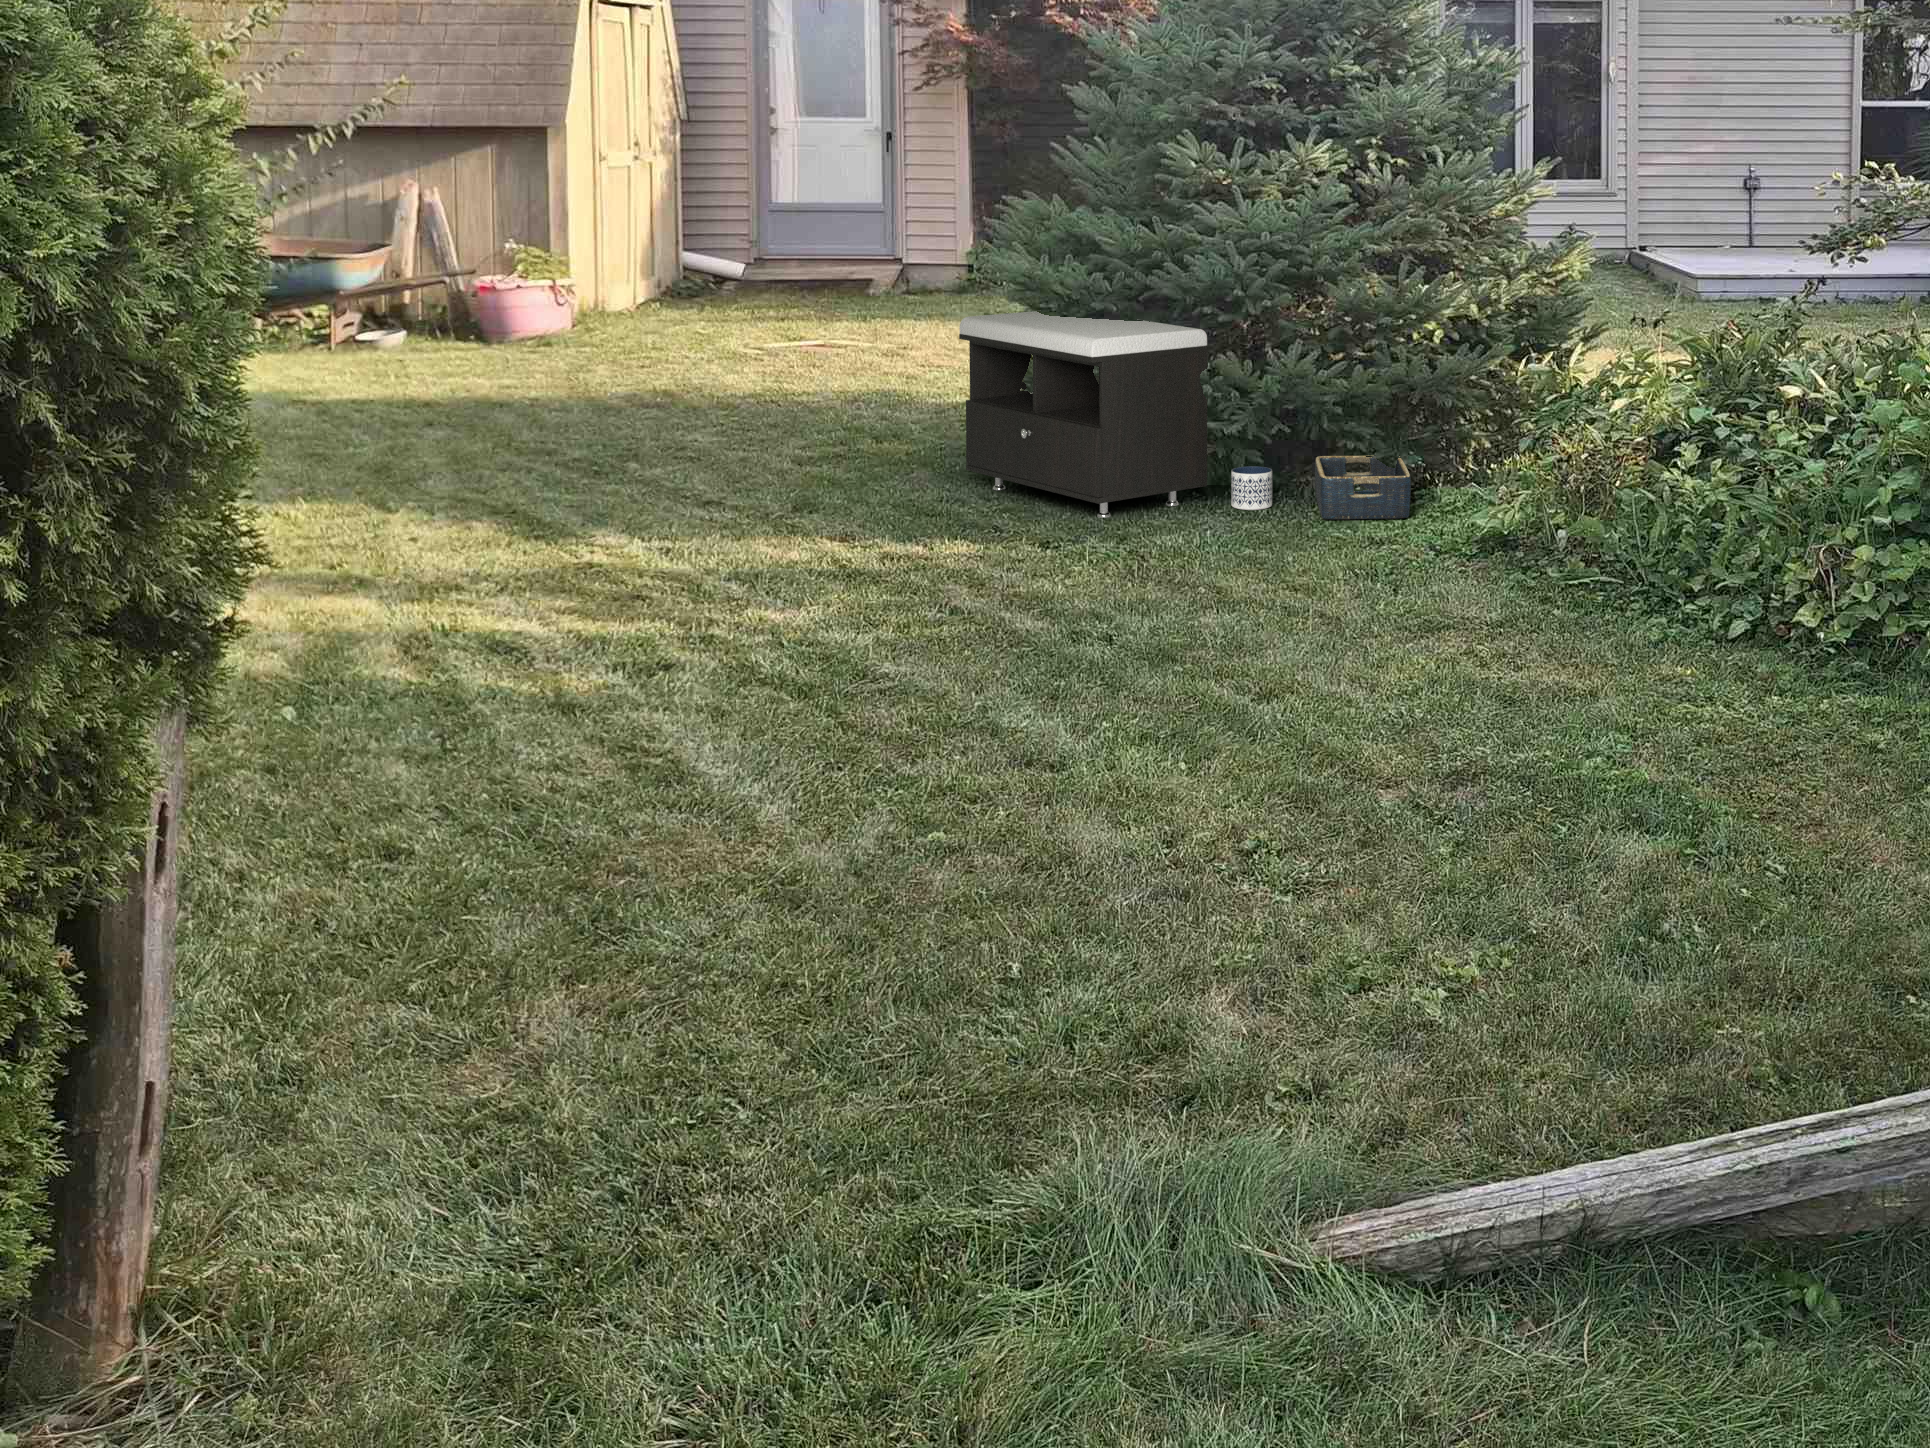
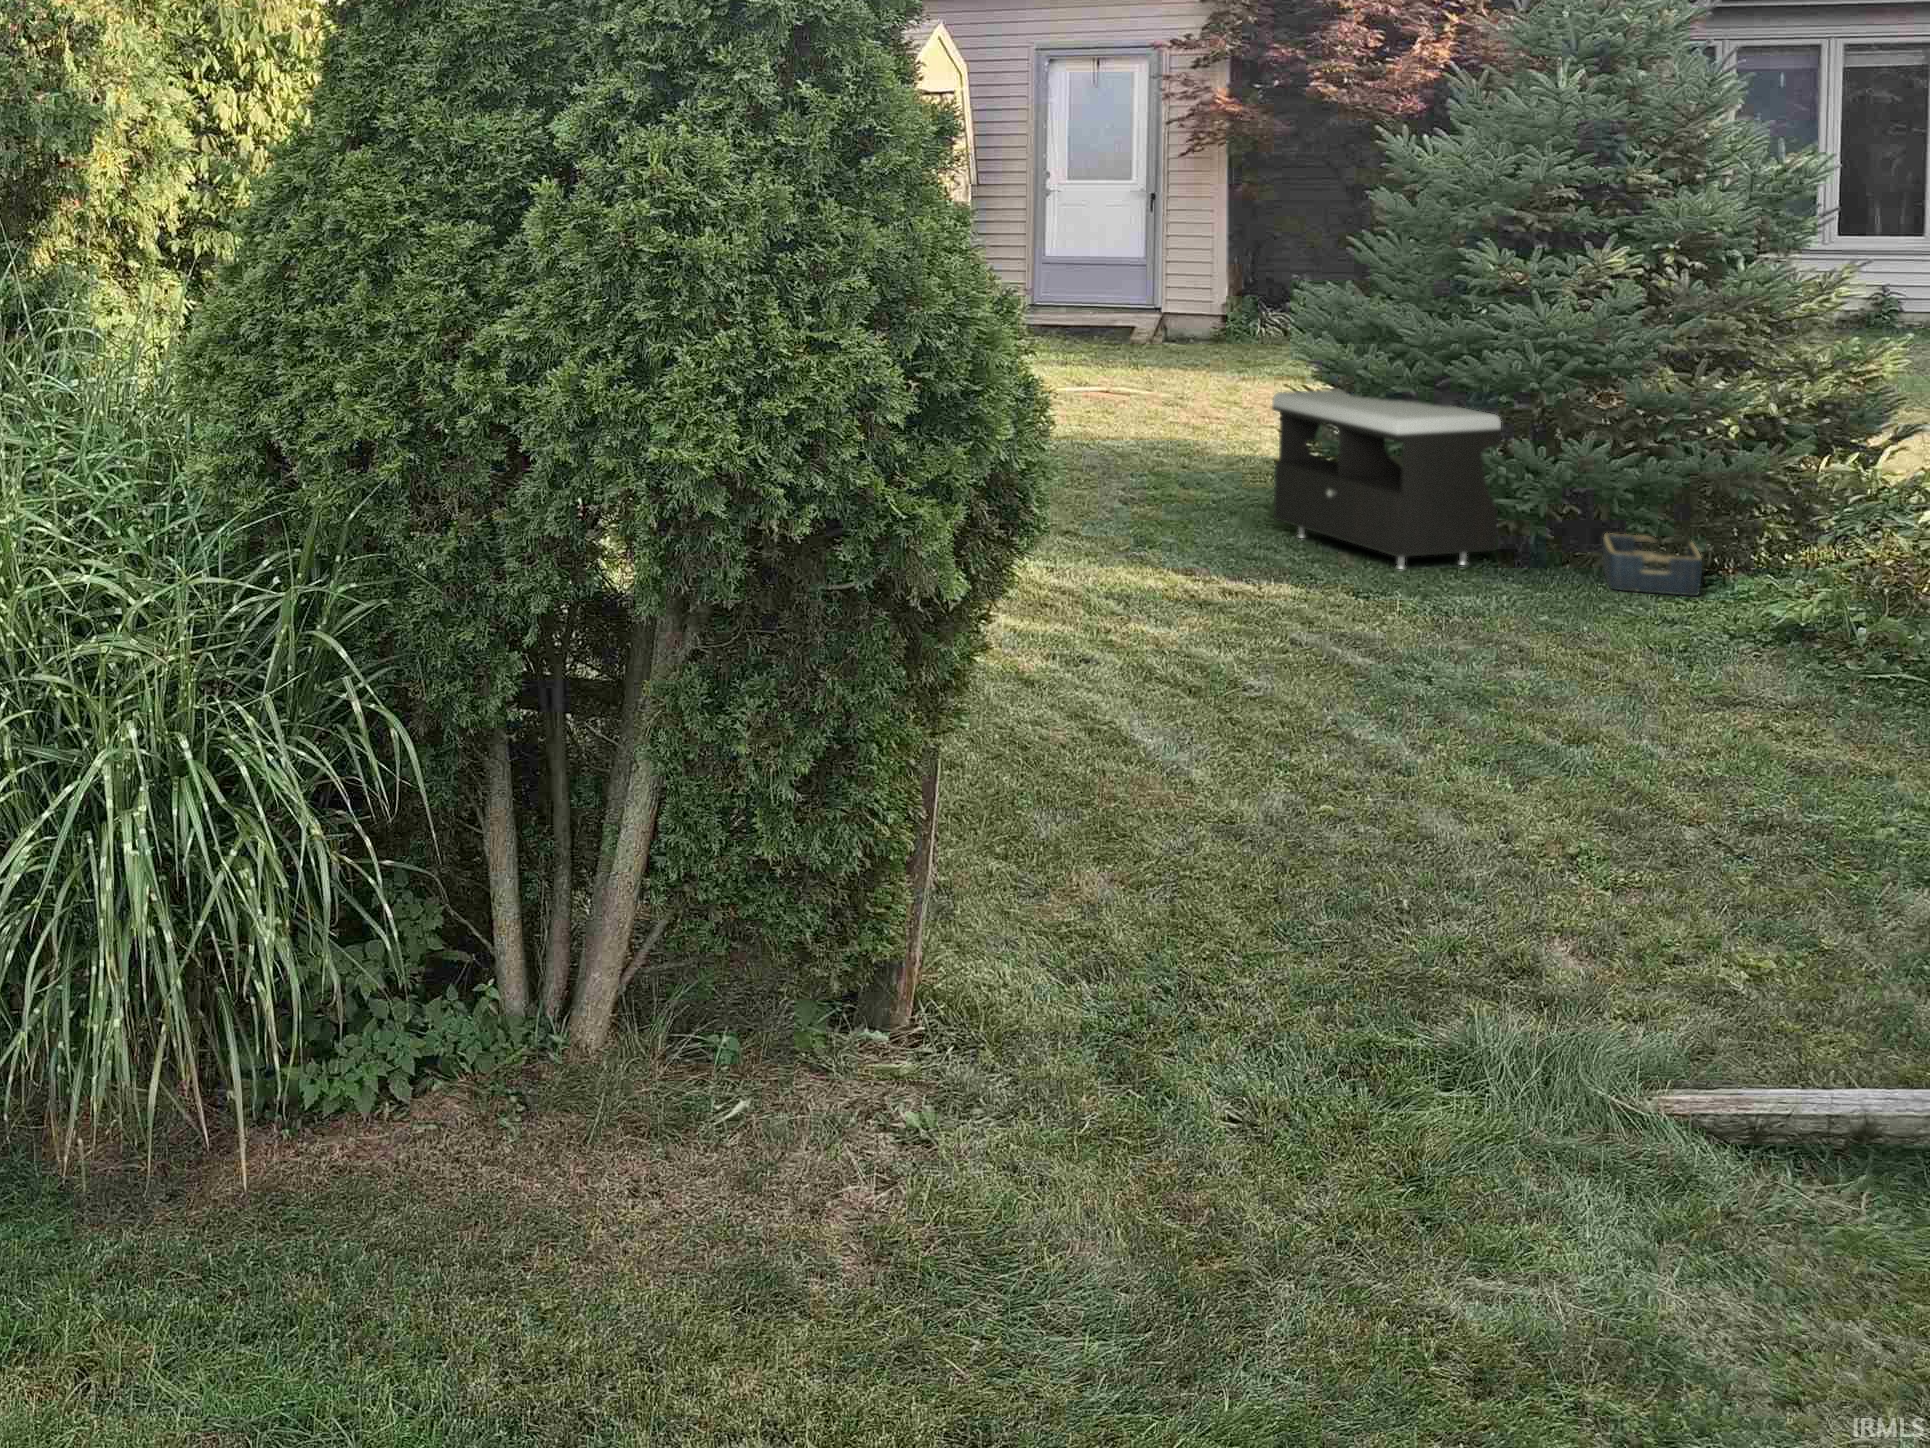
planter: present [1231,466,1272,510] -> none [1519,537,1561,575]

